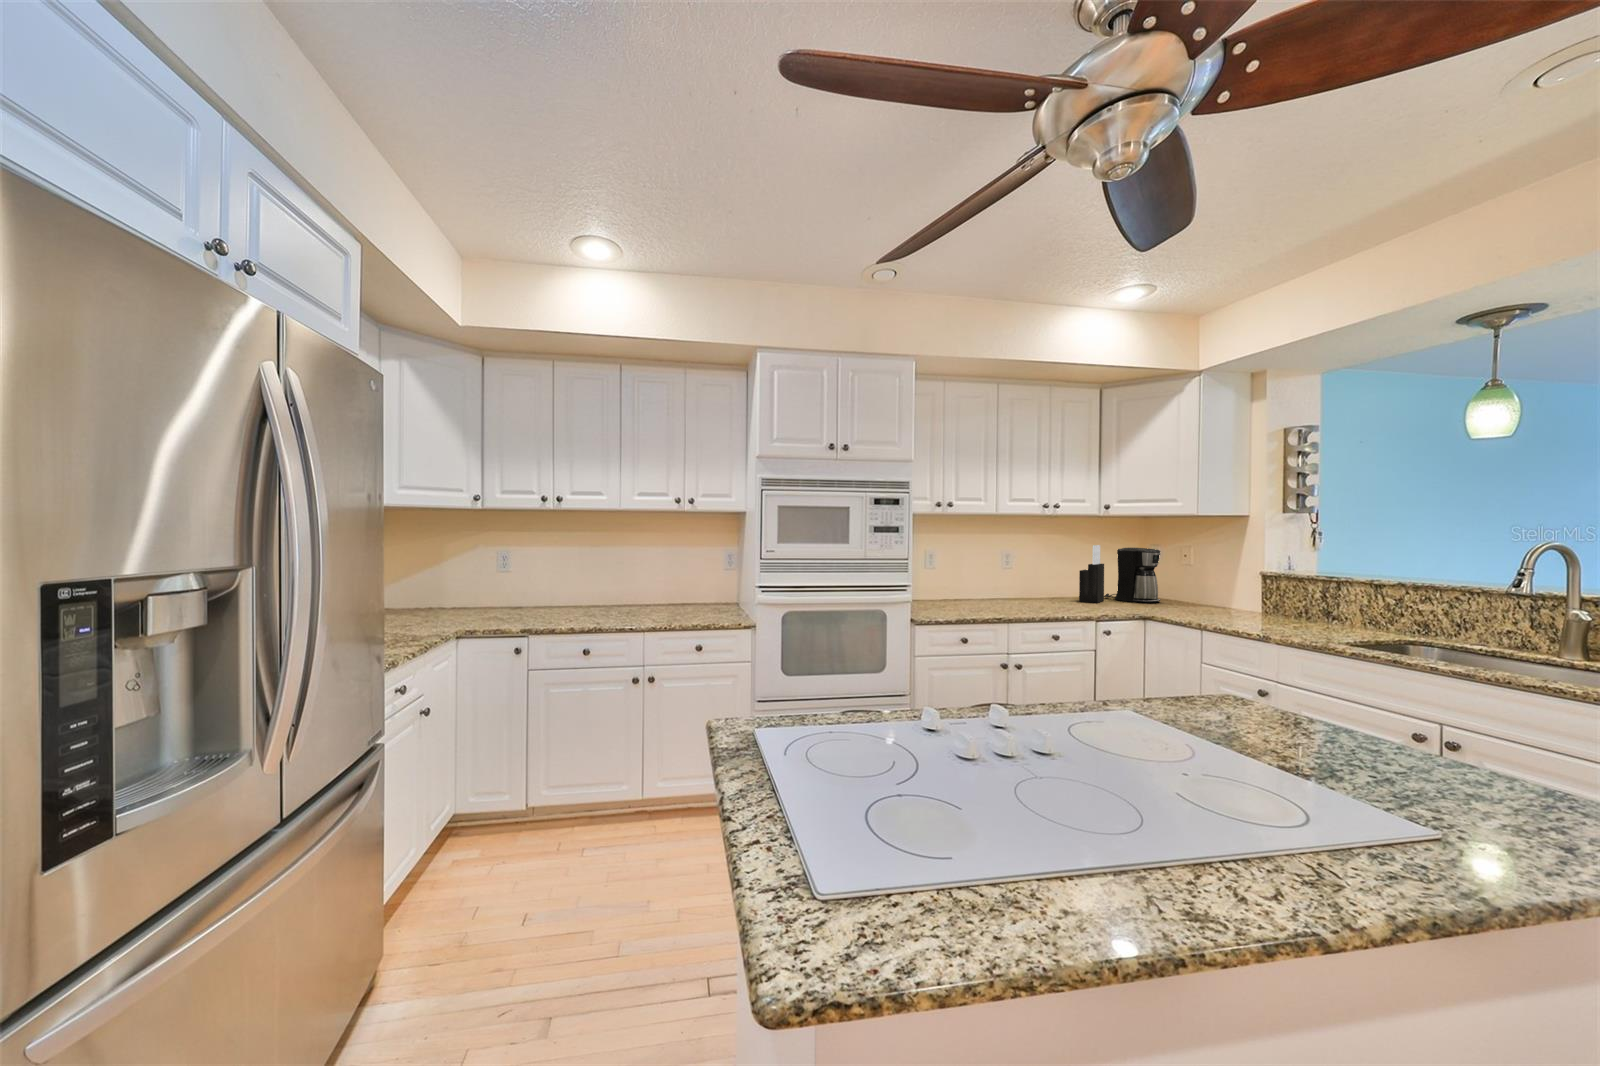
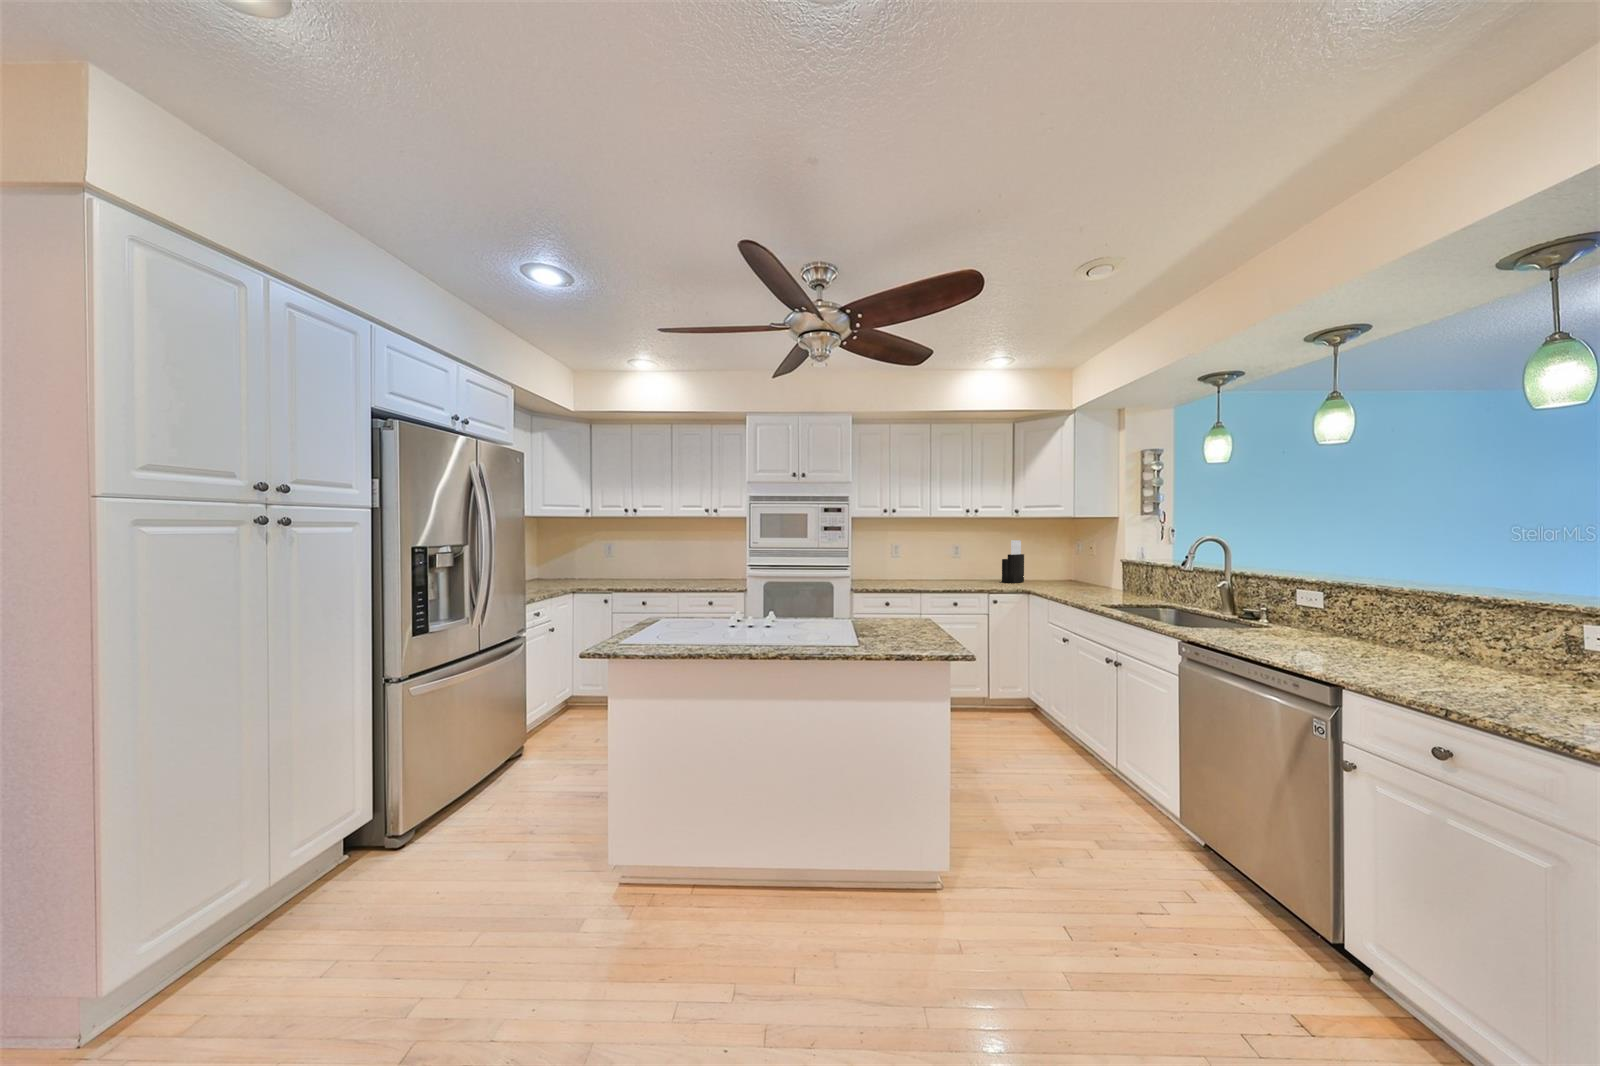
coffee maker: present [1104,548,1160,603] -> none [1029,542,1068,584]

